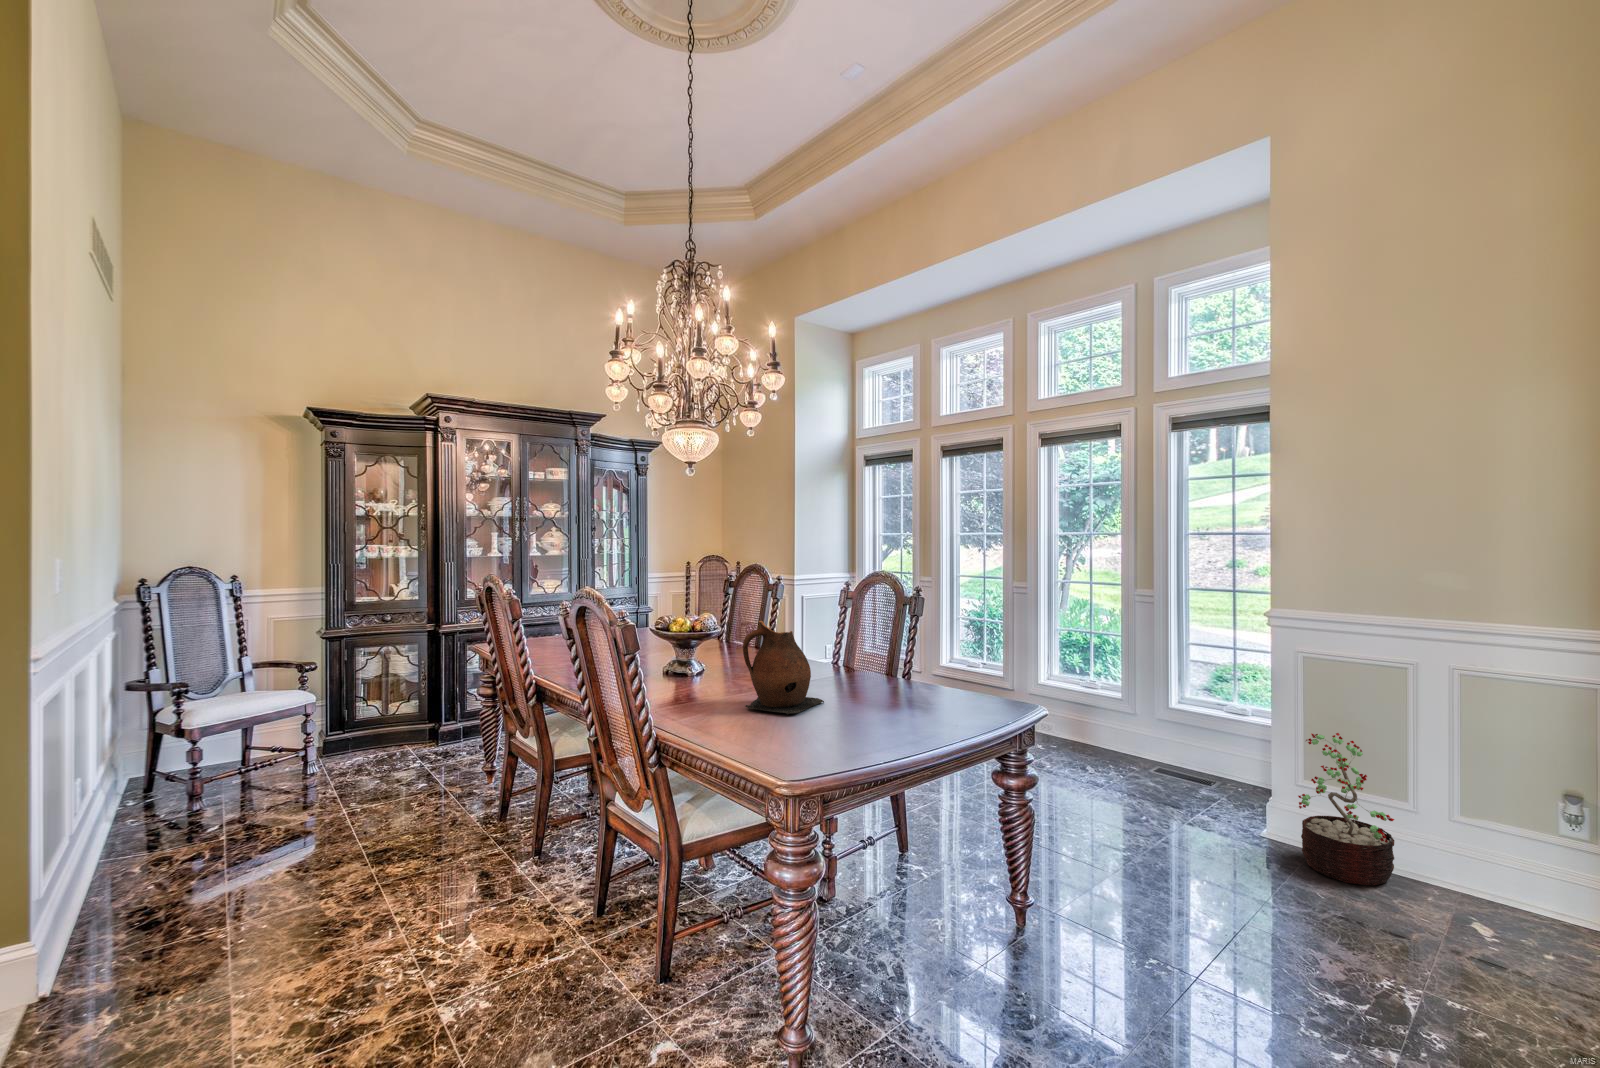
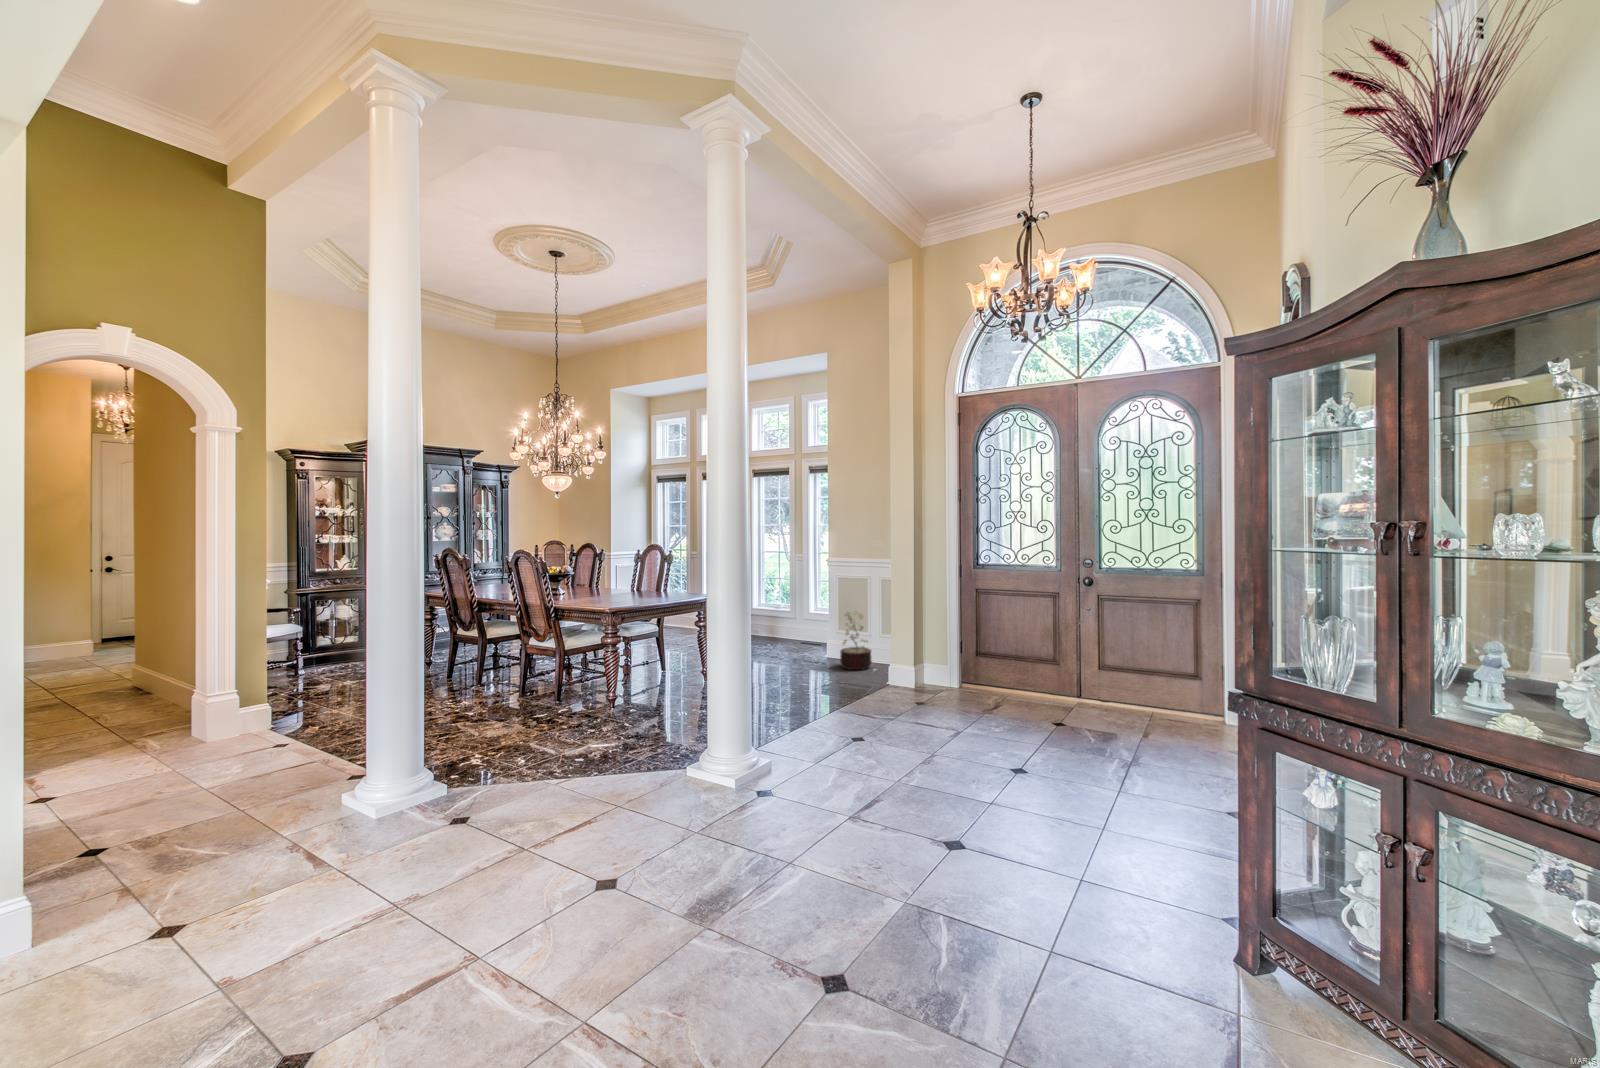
ceramic pitcher: present [743,621,824,715] -> none [588,563,626,602]

